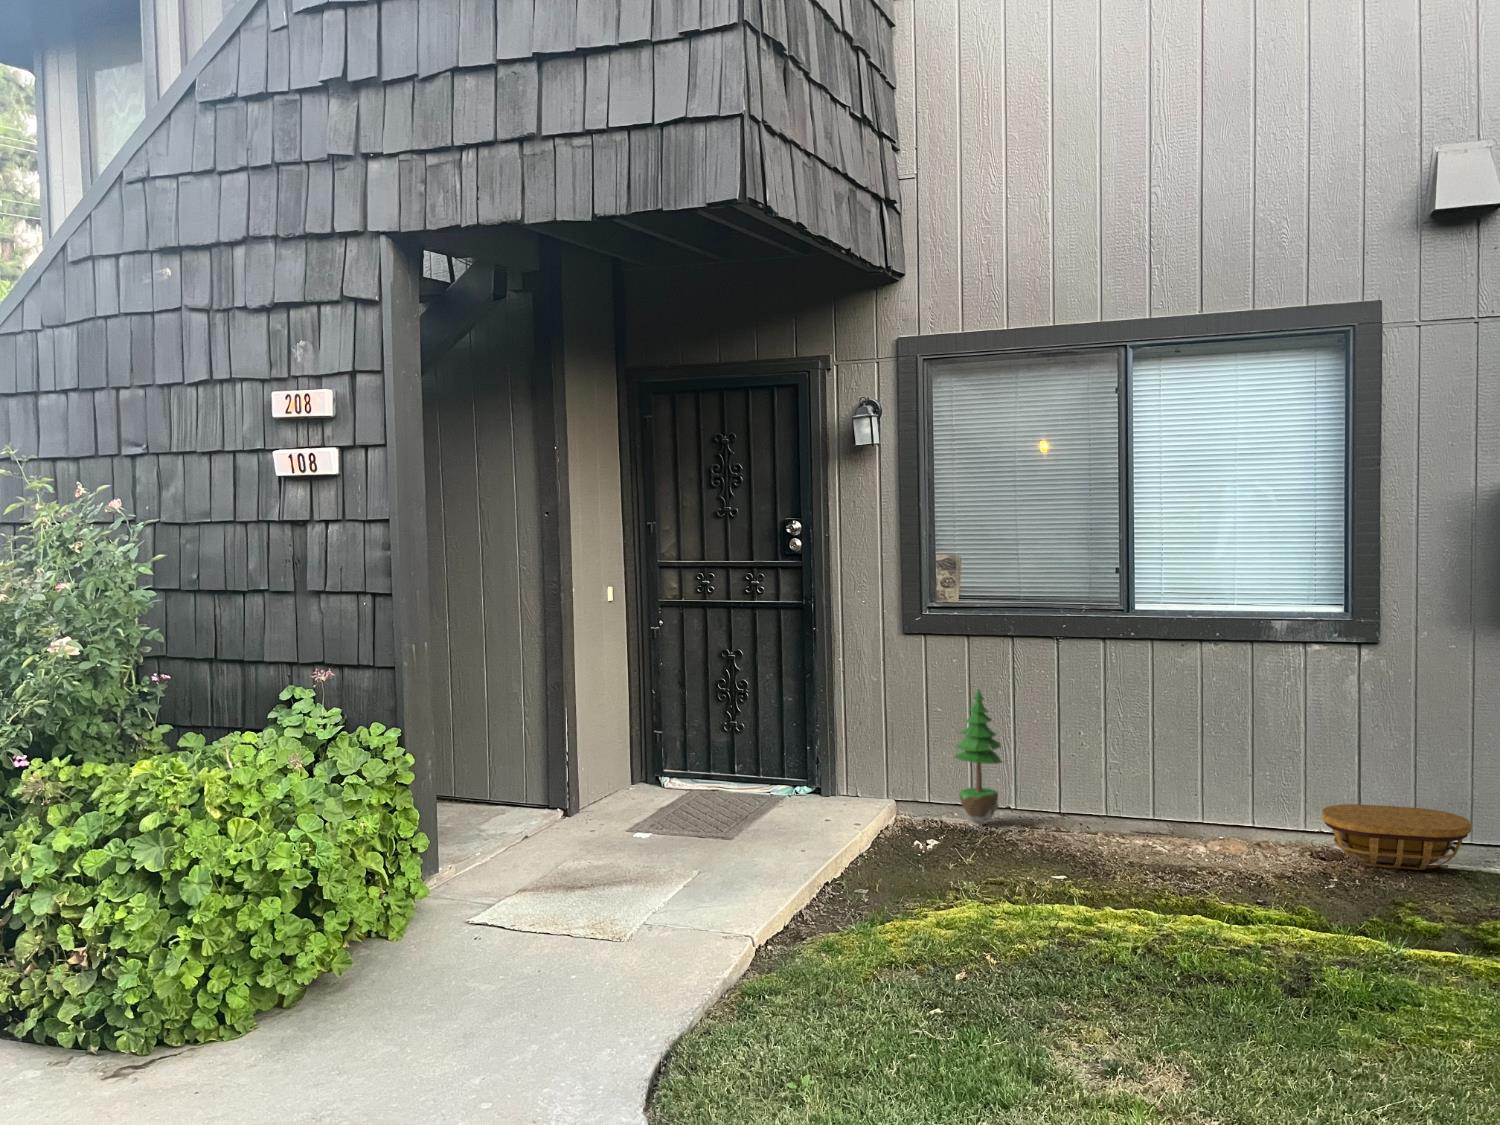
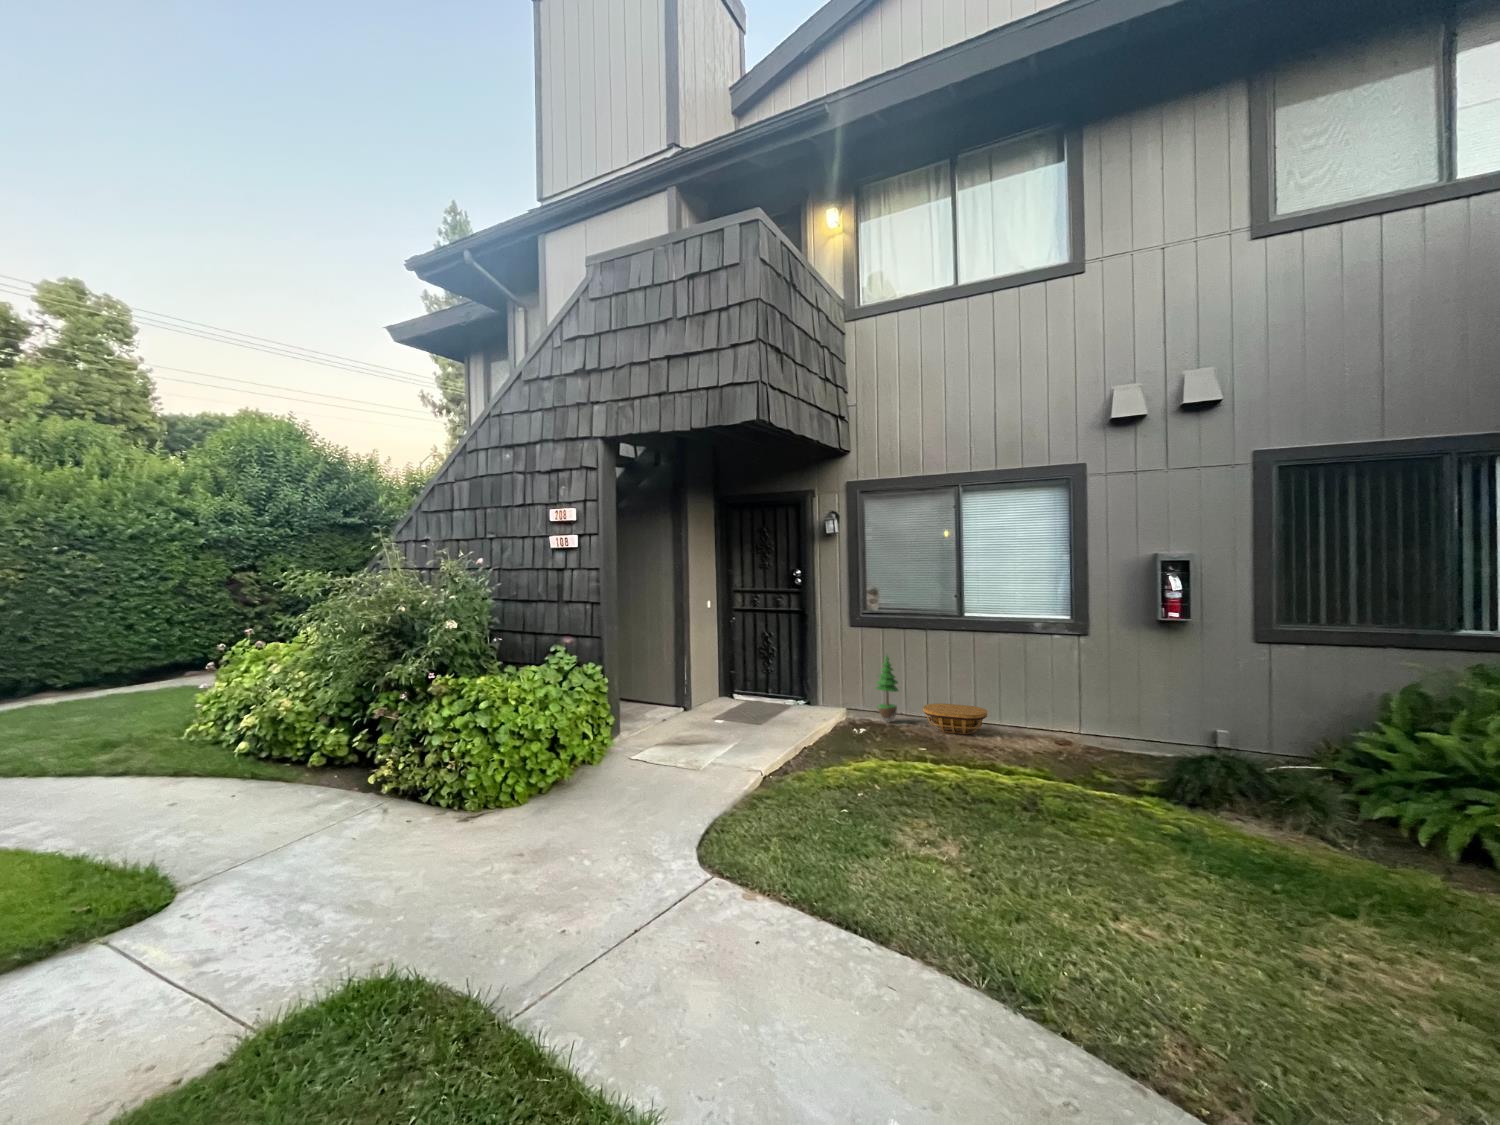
basket: present [1322,804,1471,870] -> present [923,704,987,734]

